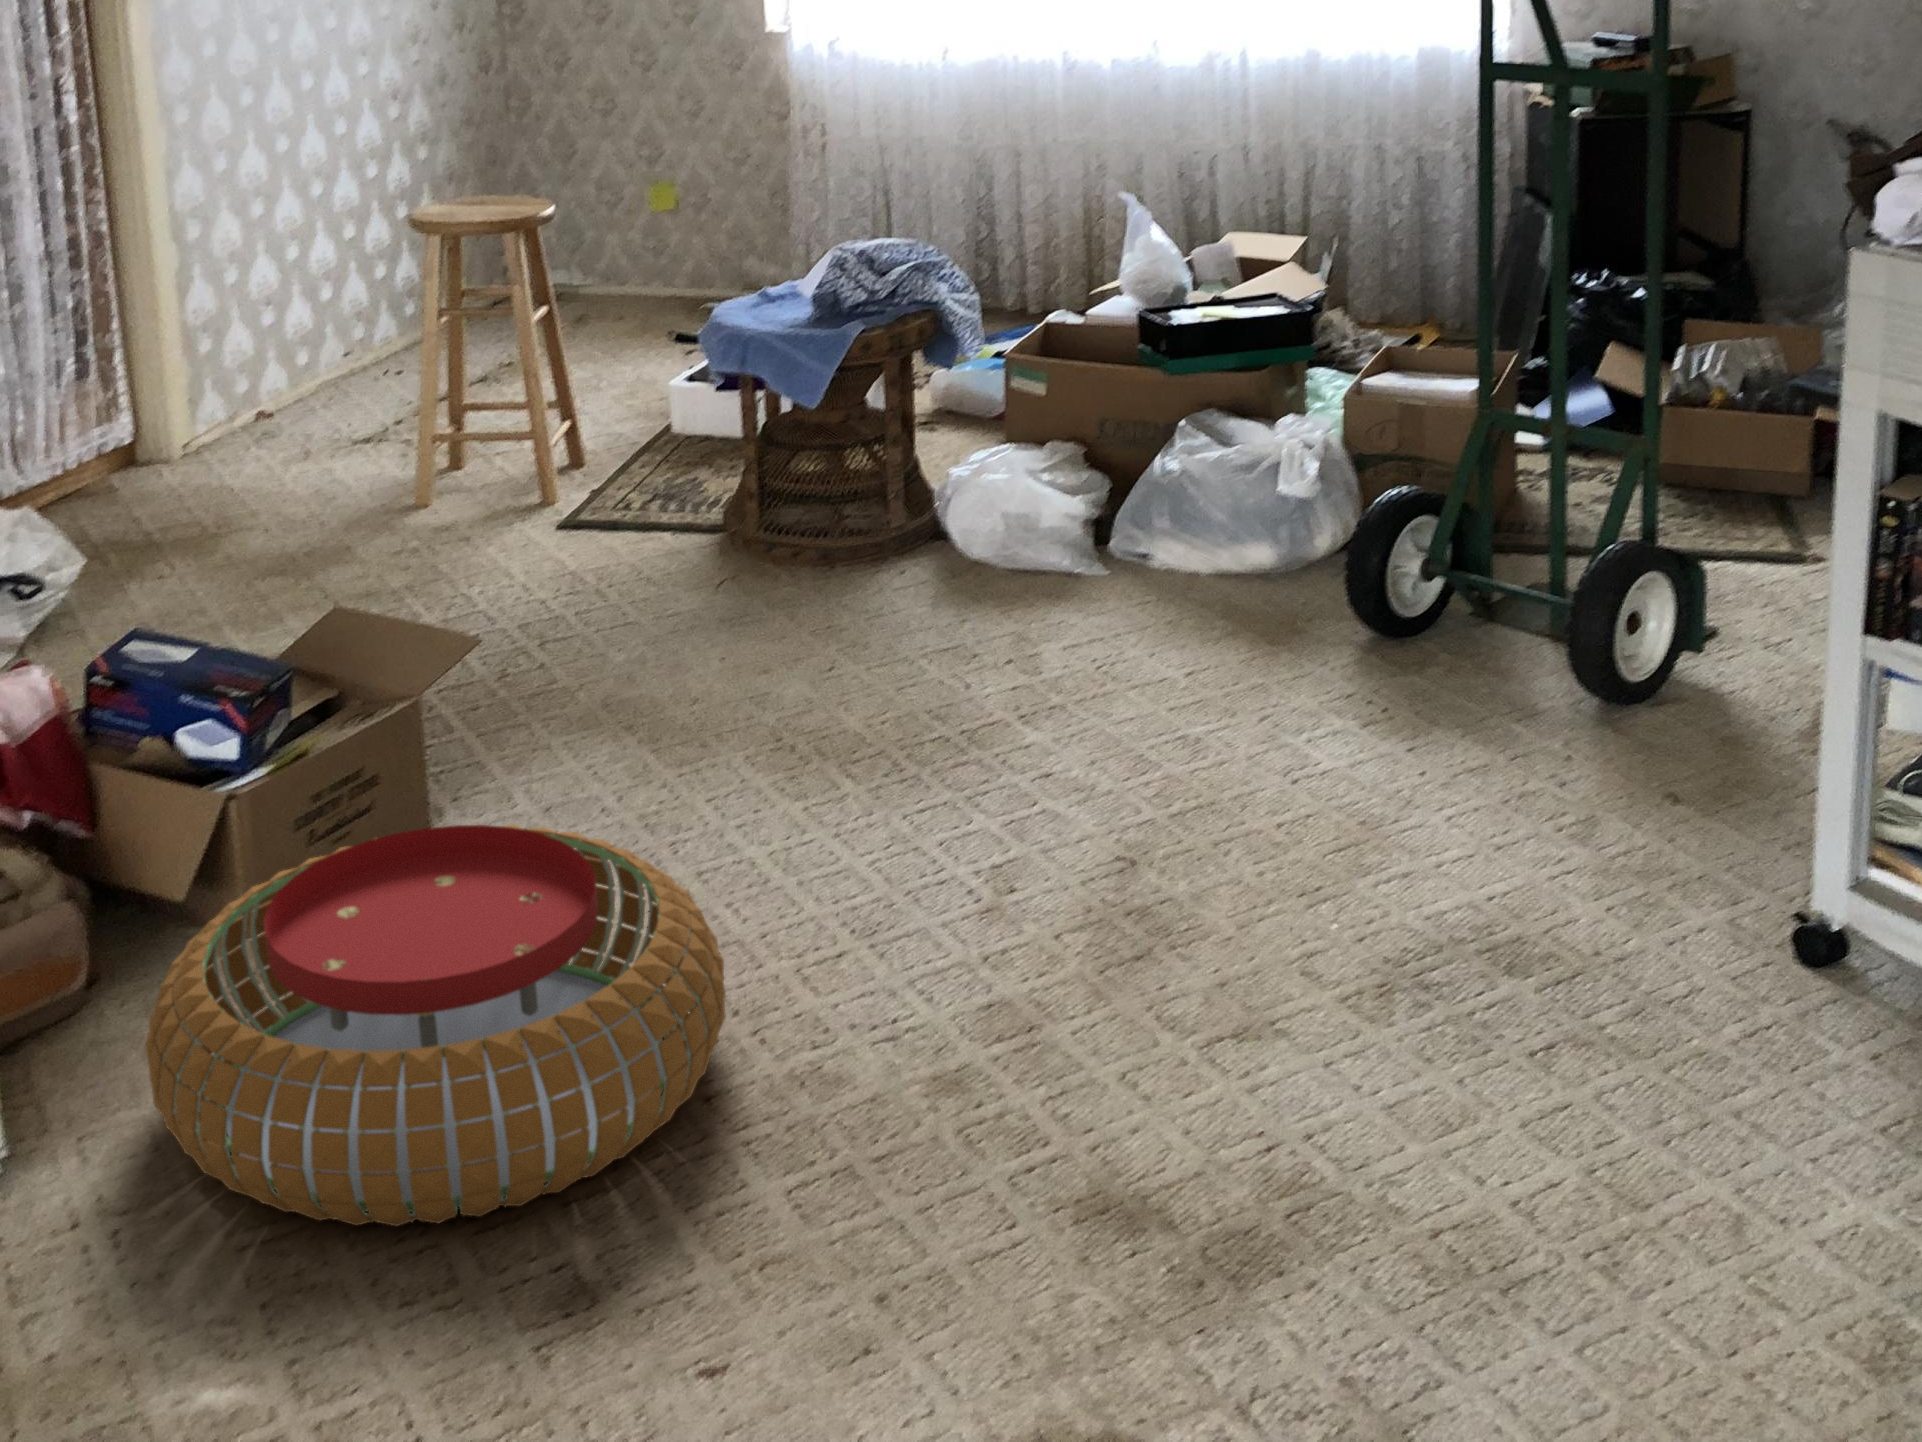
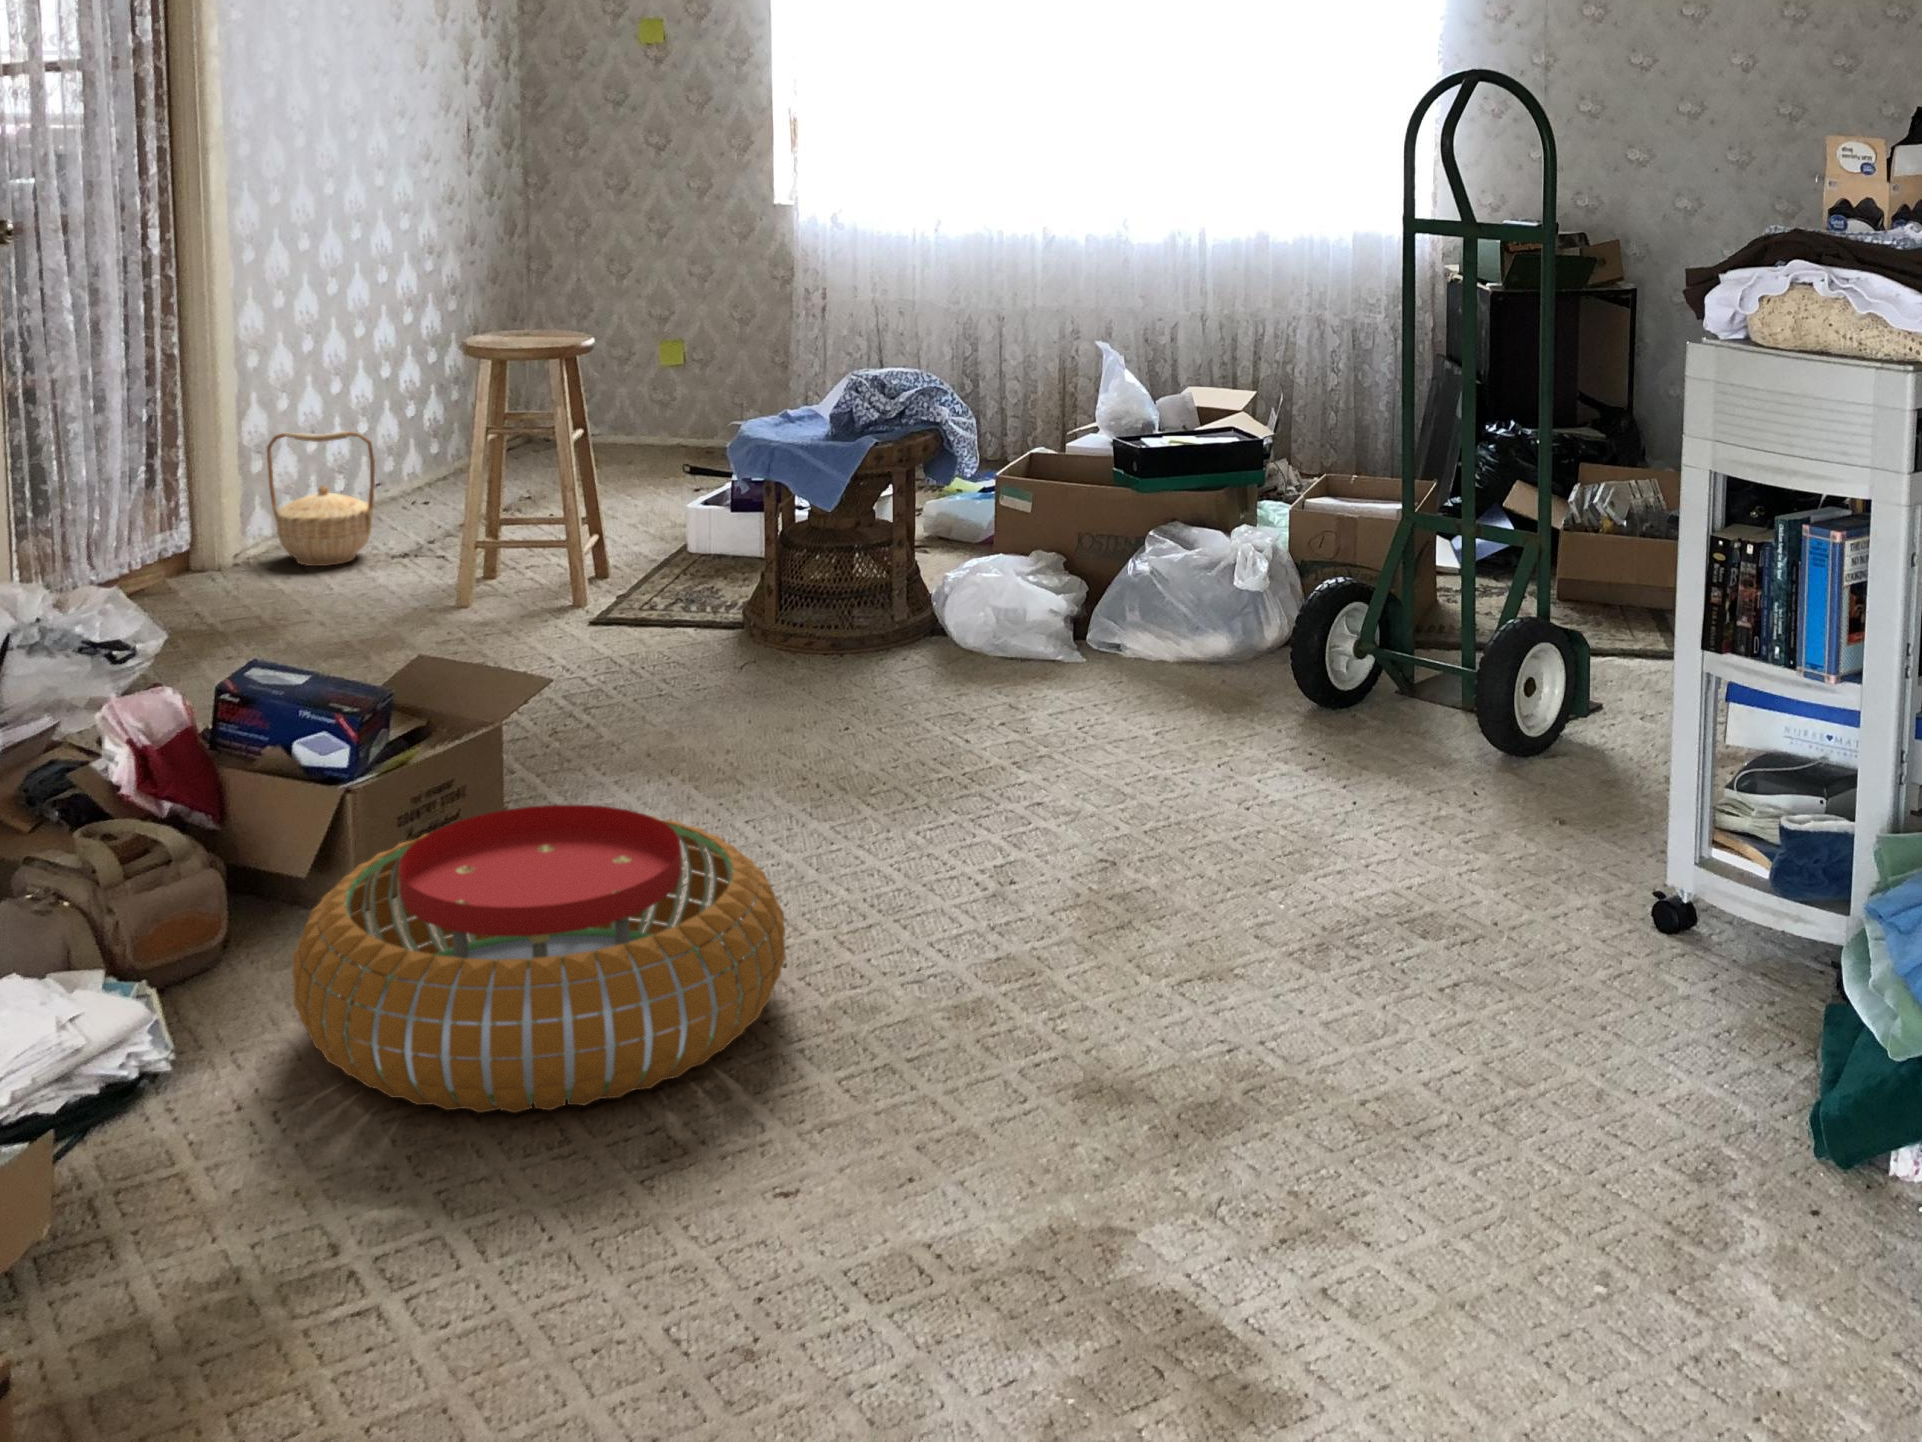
basket: none [207,309,325,458] -> present [267,431,375,566]

